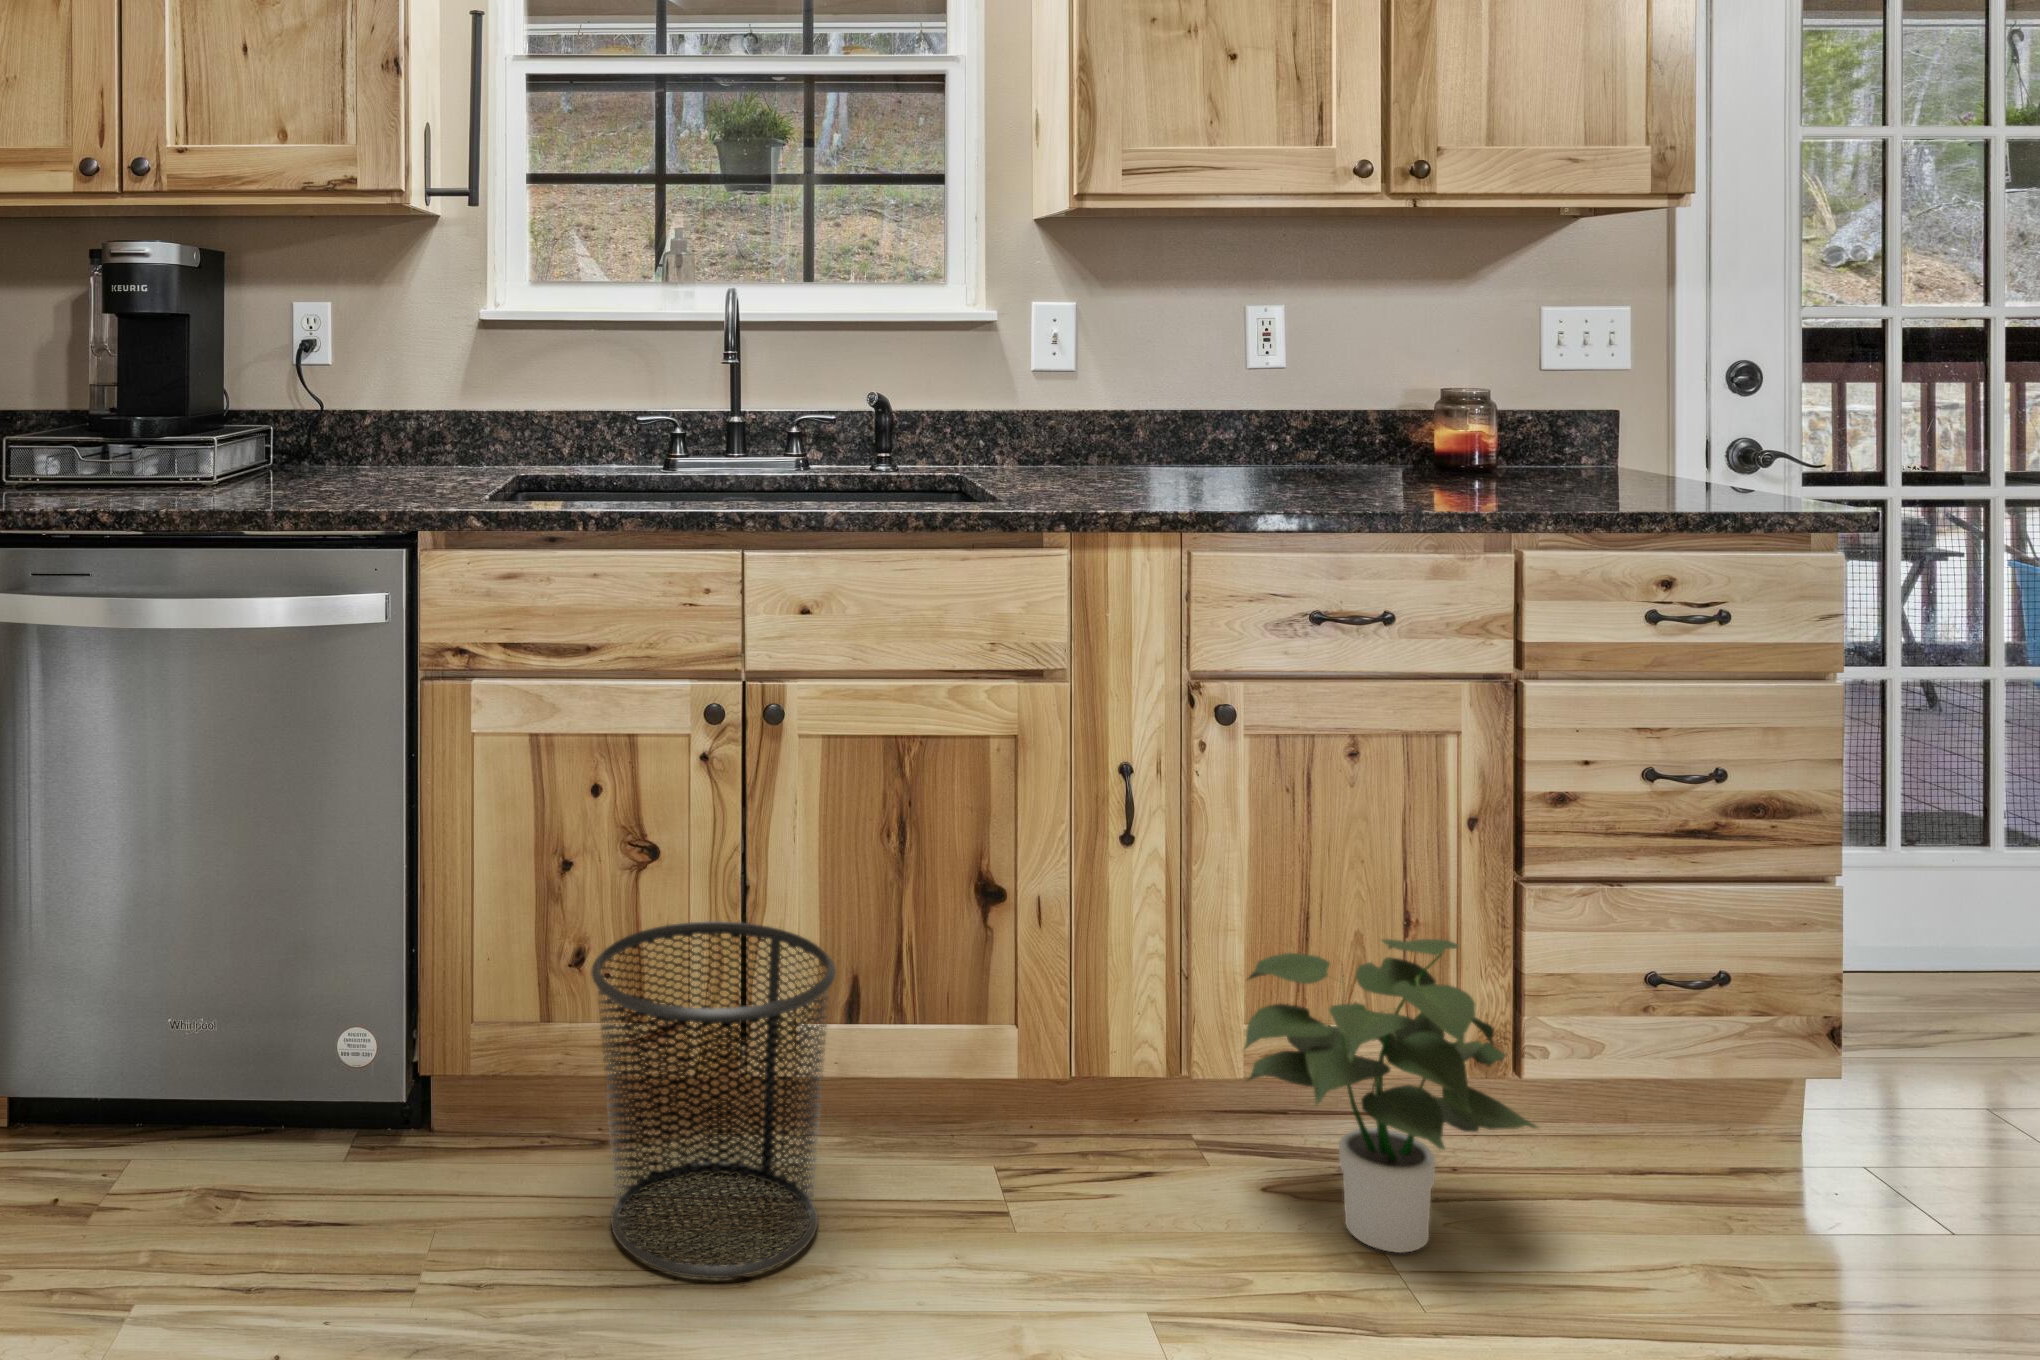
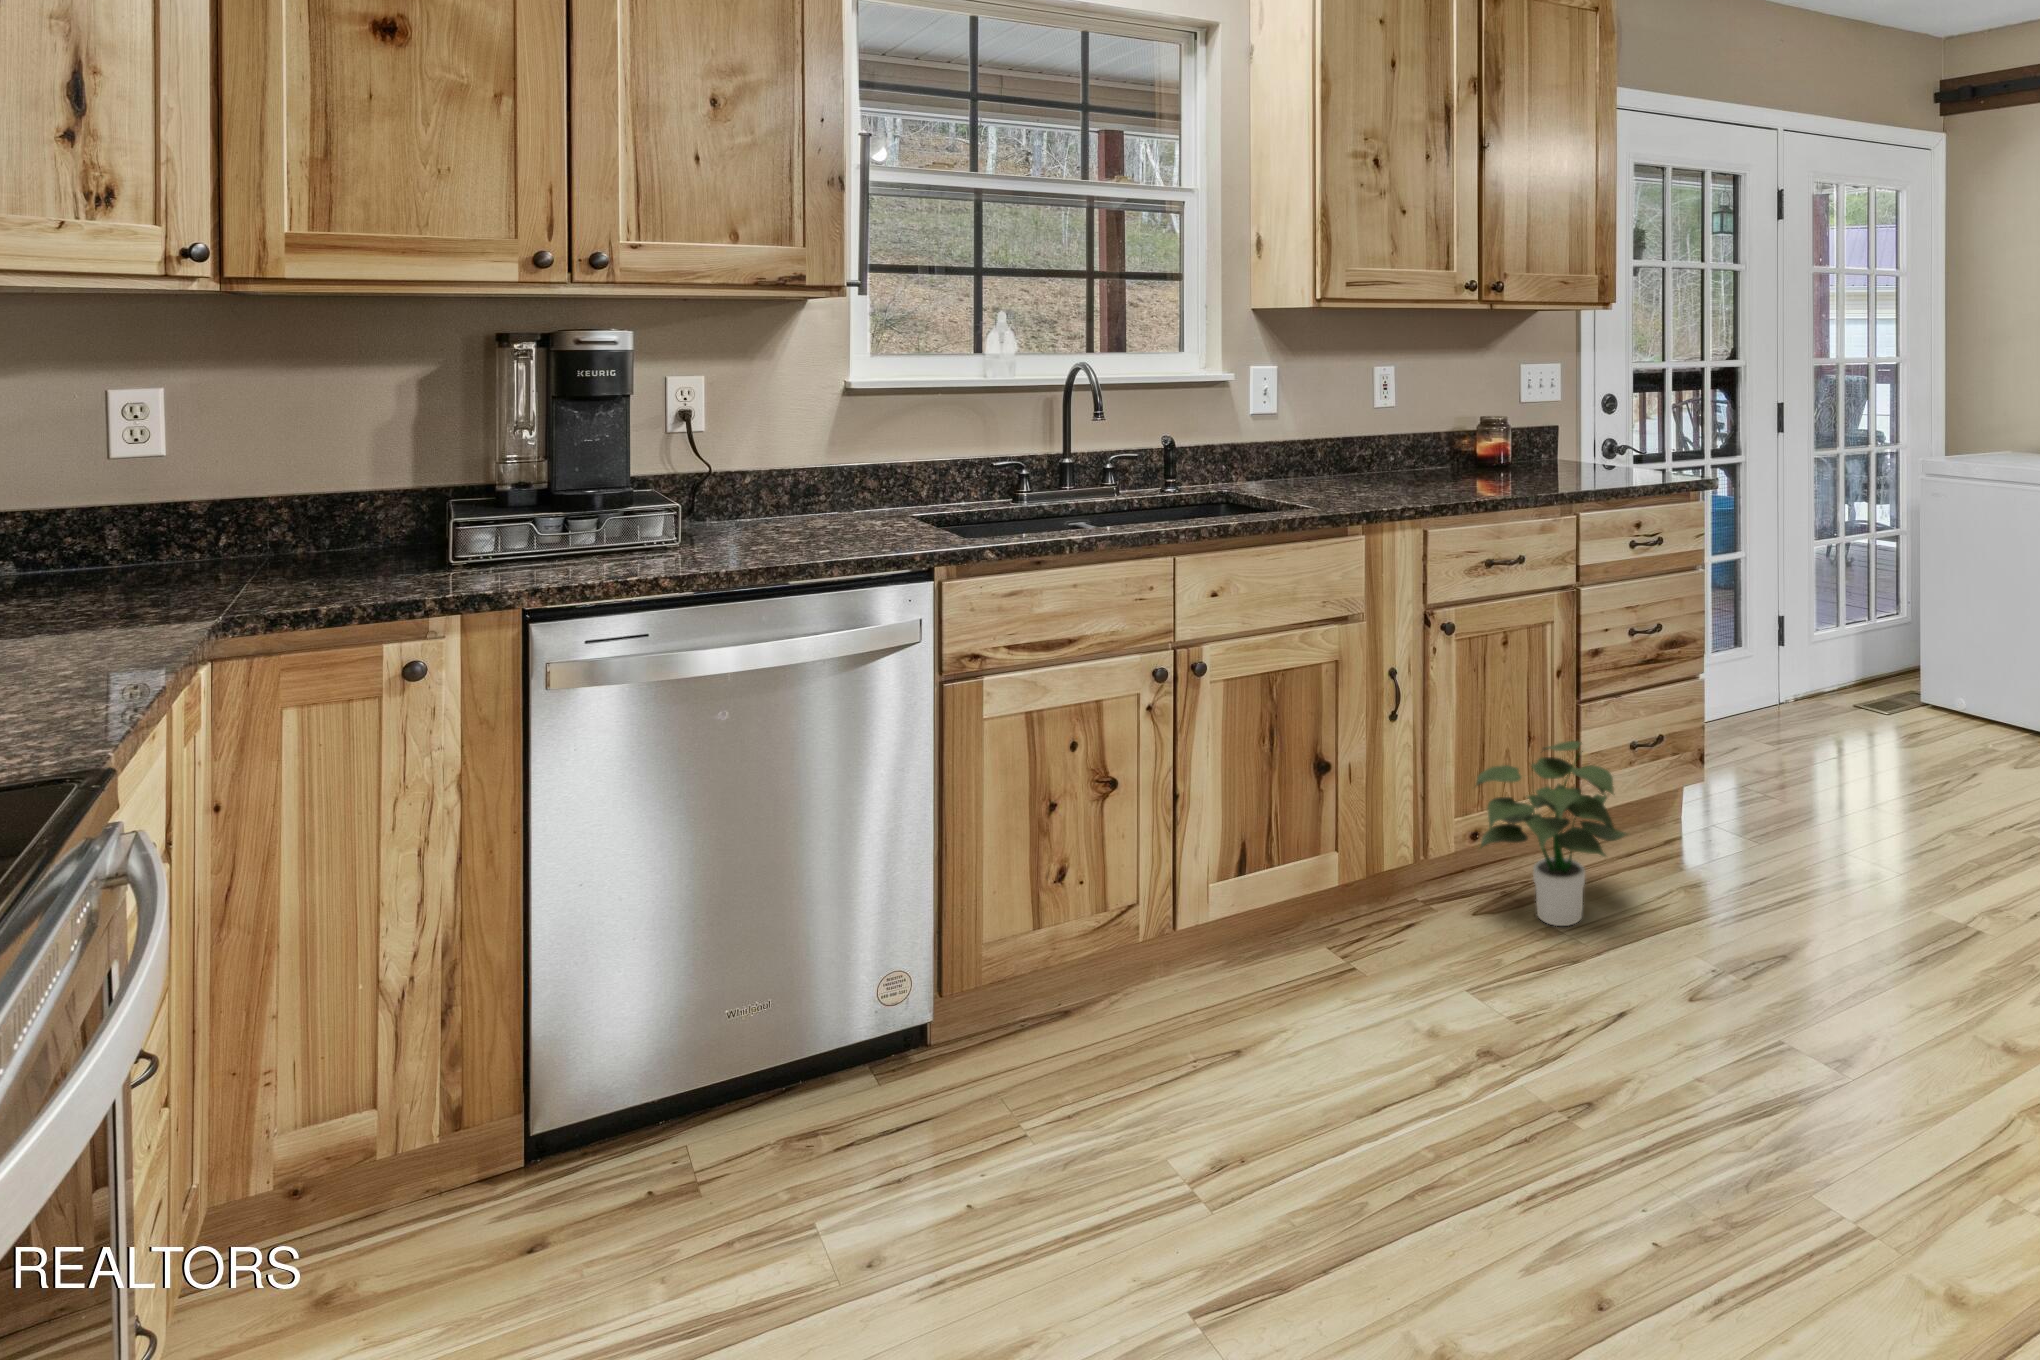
waste bin: present [591,921,836,1278] -> none [1111,821,1286,1076]

